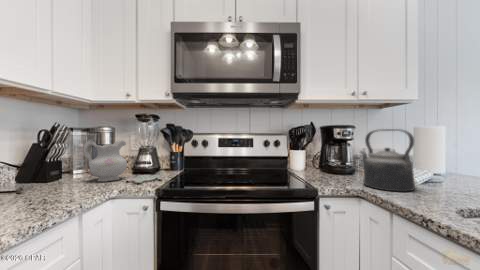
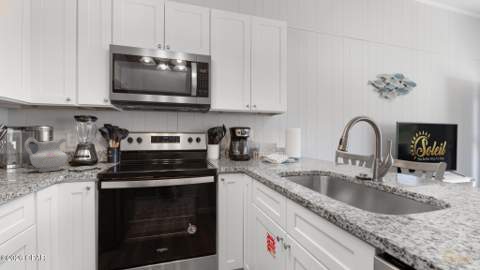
kettle: present [360,129,415,192] -> none [247,130,273,167]

